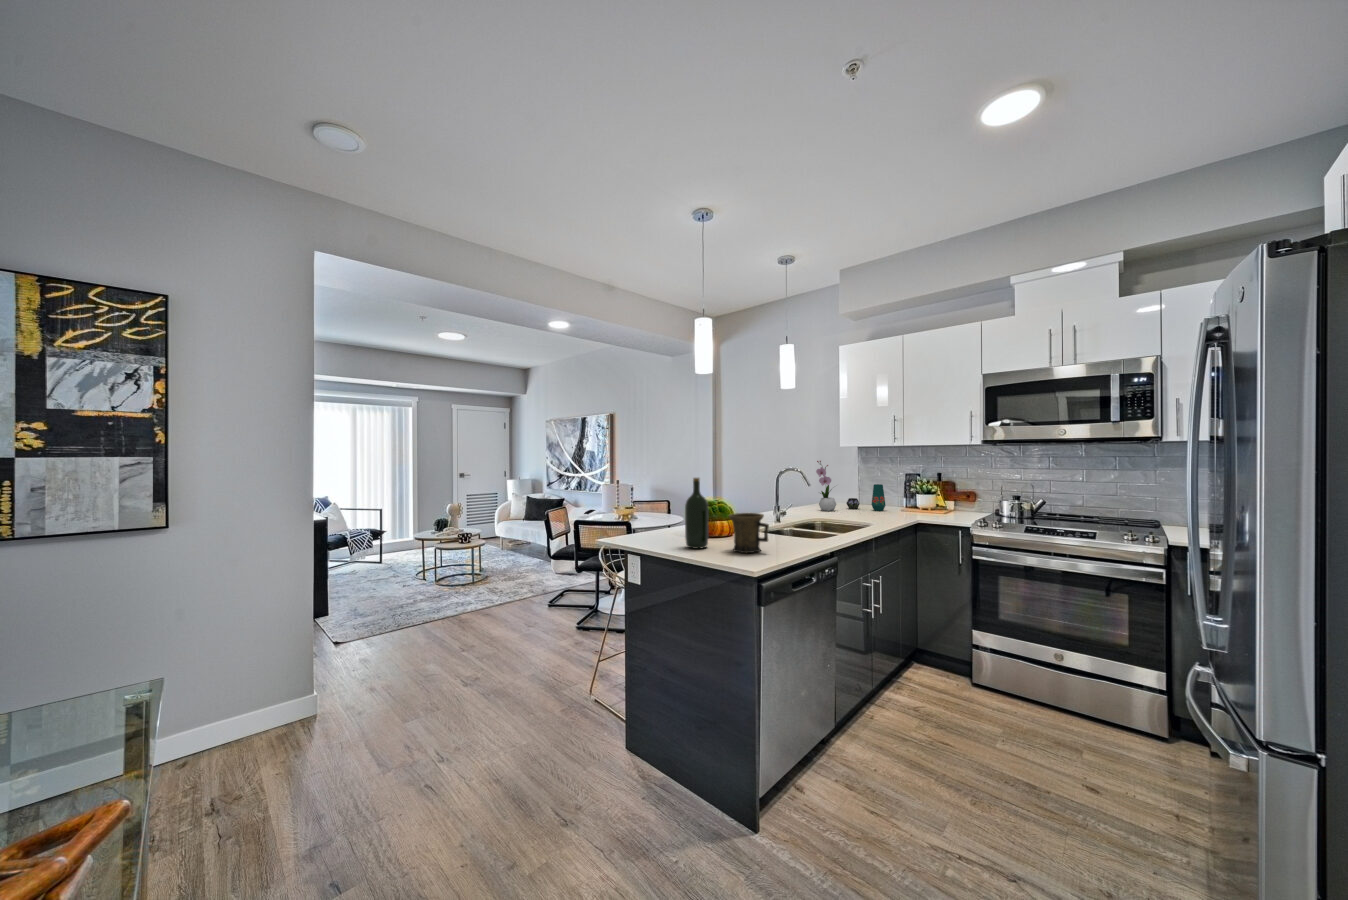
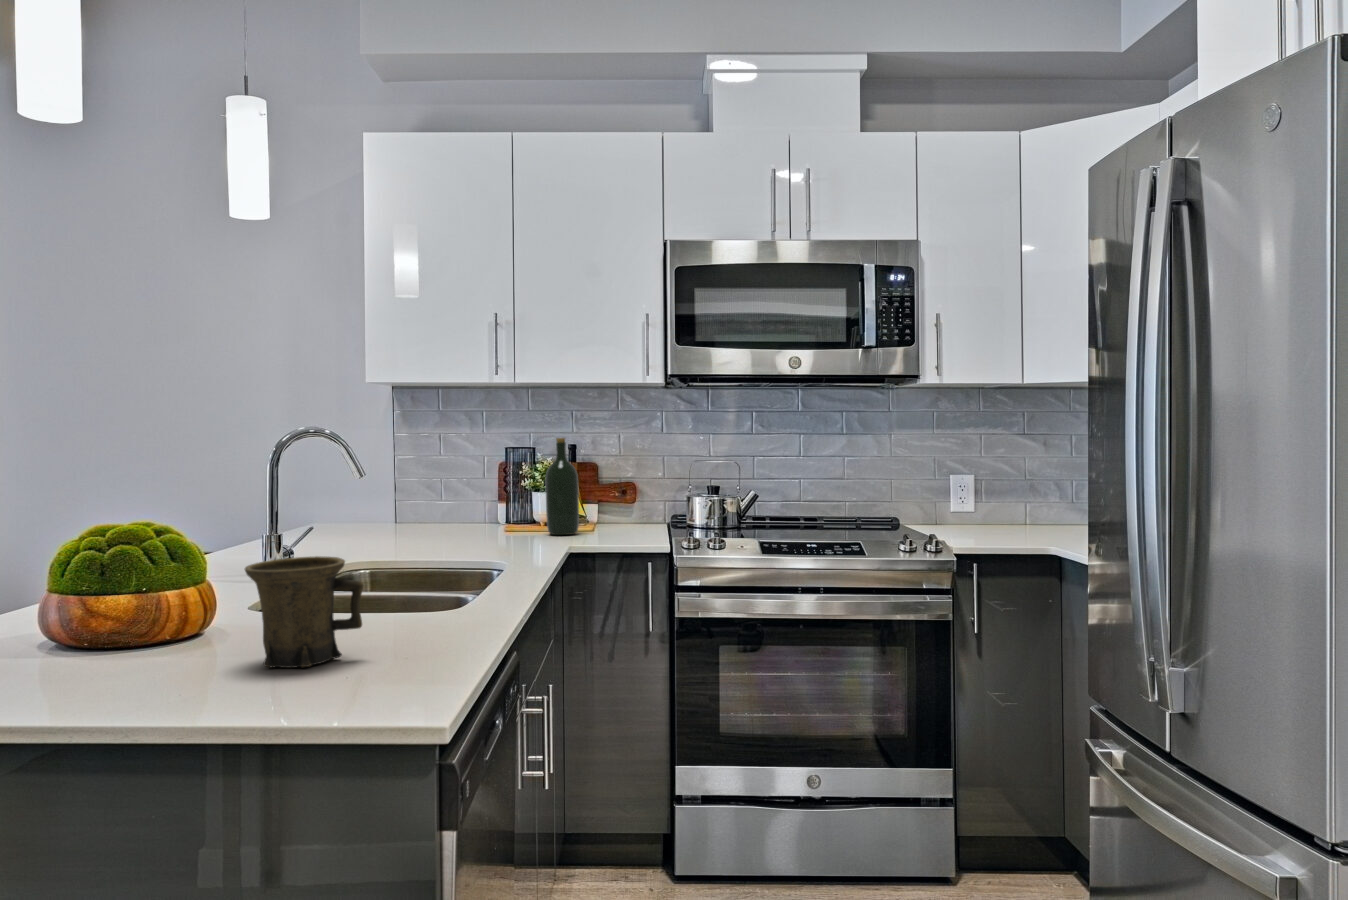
flower arrangement: present [816,461,836,511] -> none [330,426,379,545]
wine bottle: present [685,478,709,549] -> present [545,438,579,535]
vase: present [846,484,886,511] -> none [390,477,478,536]

